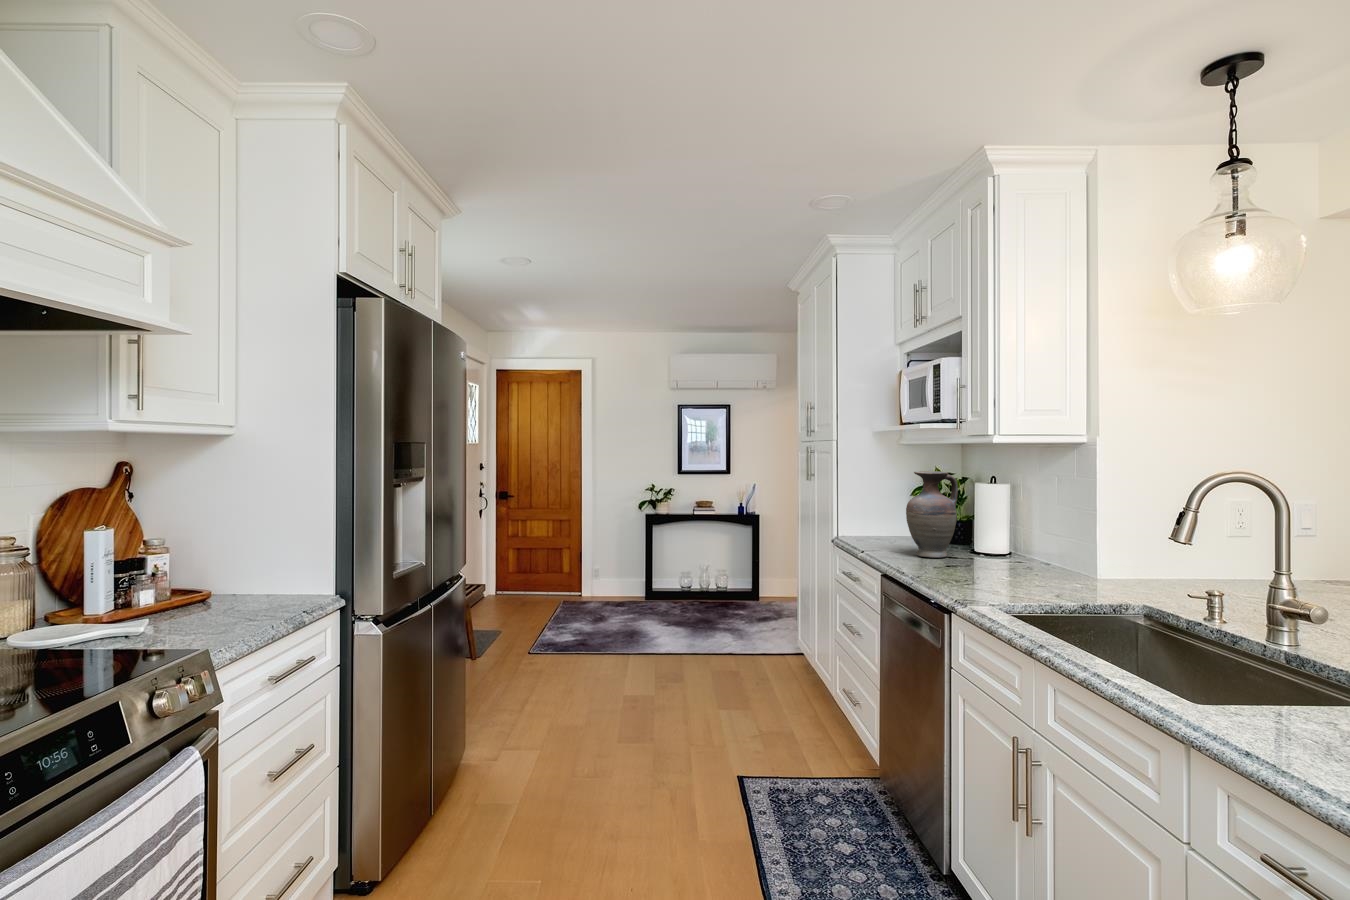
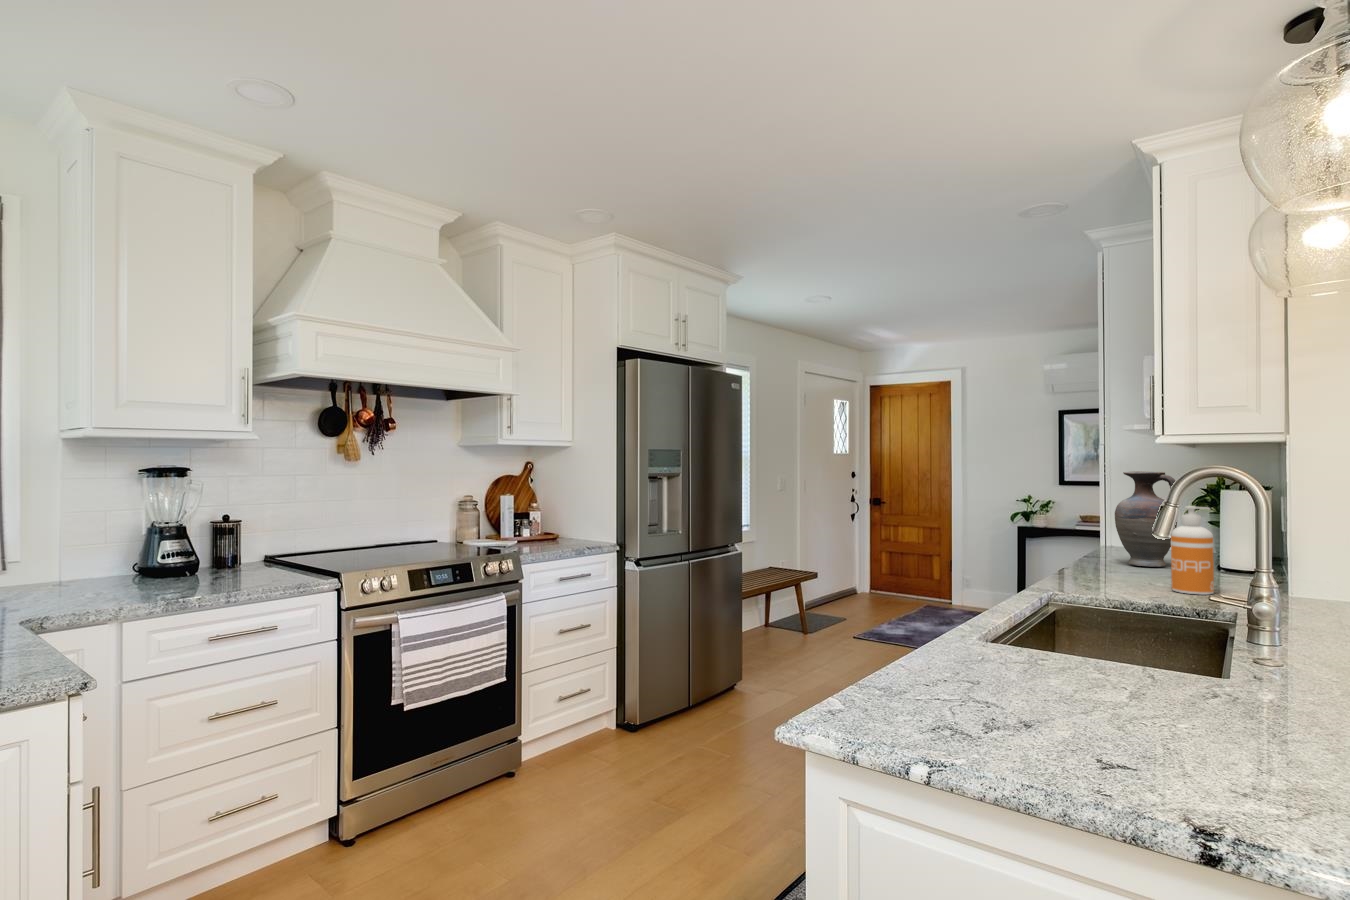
soap dispenser: none [1045,507,1082,588] -> present [1171,506,1214,595]

